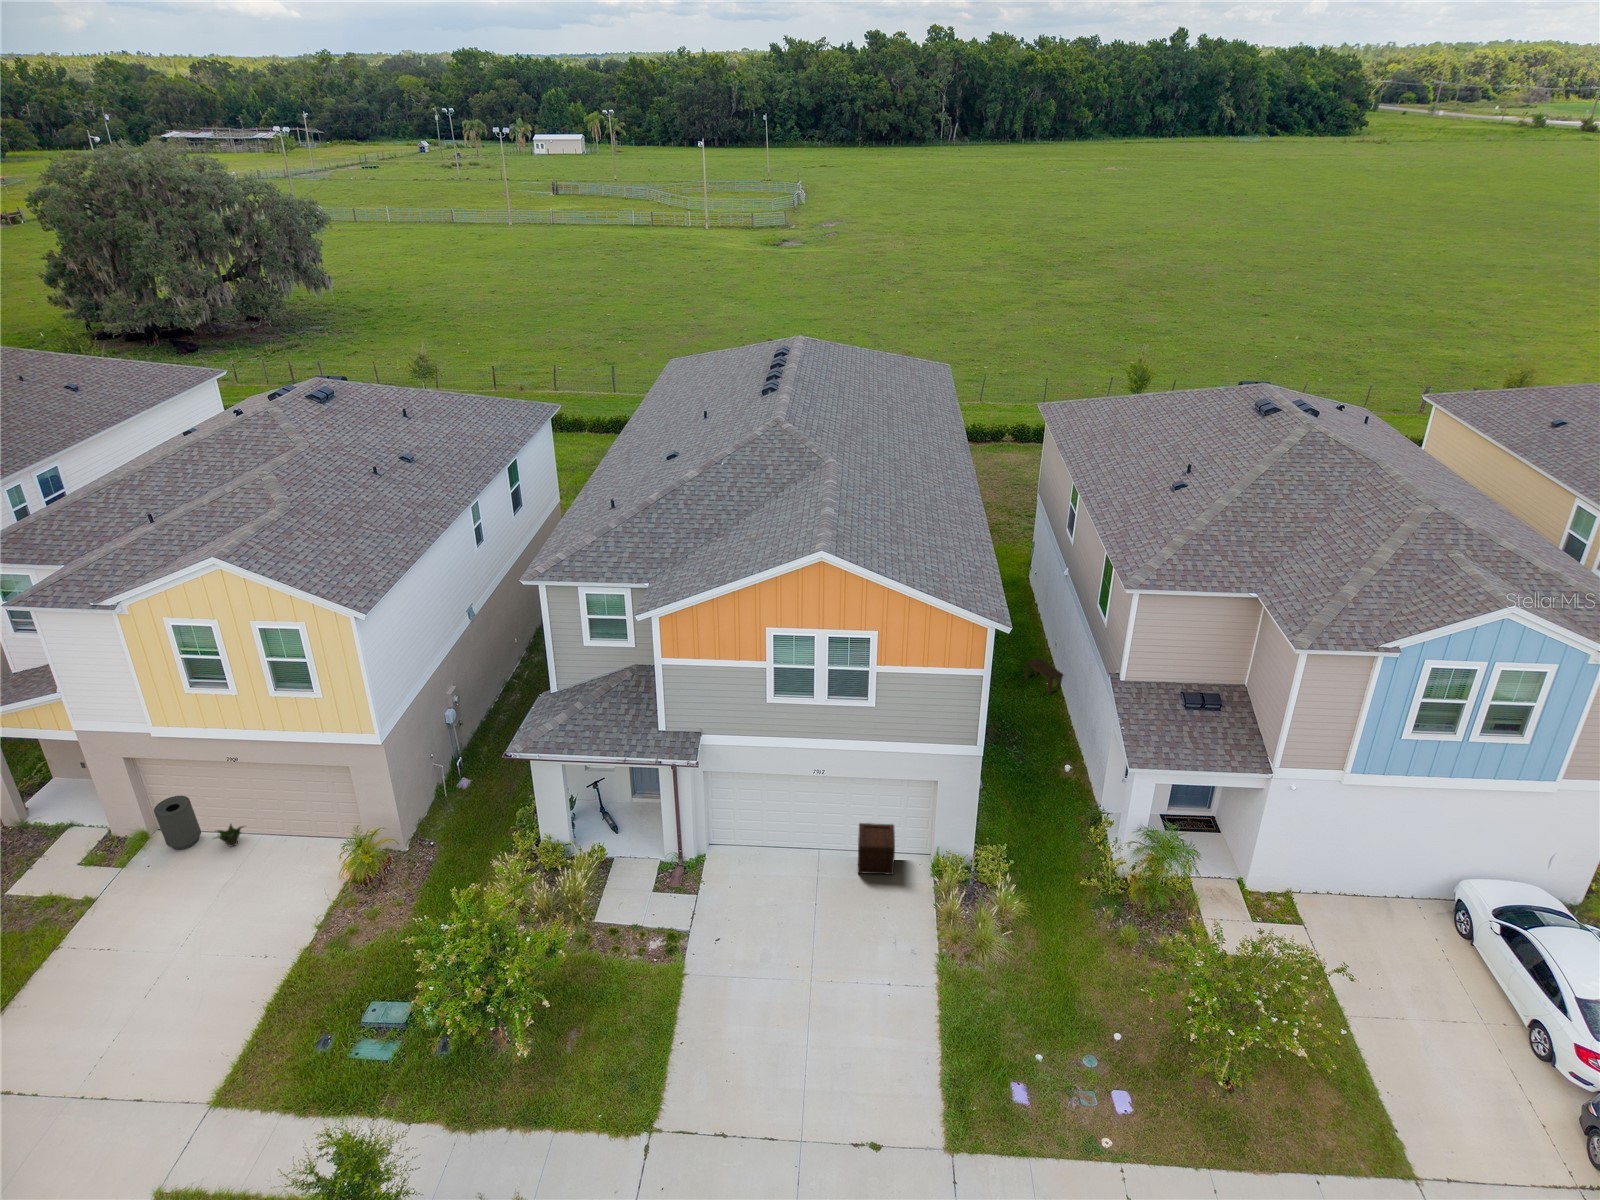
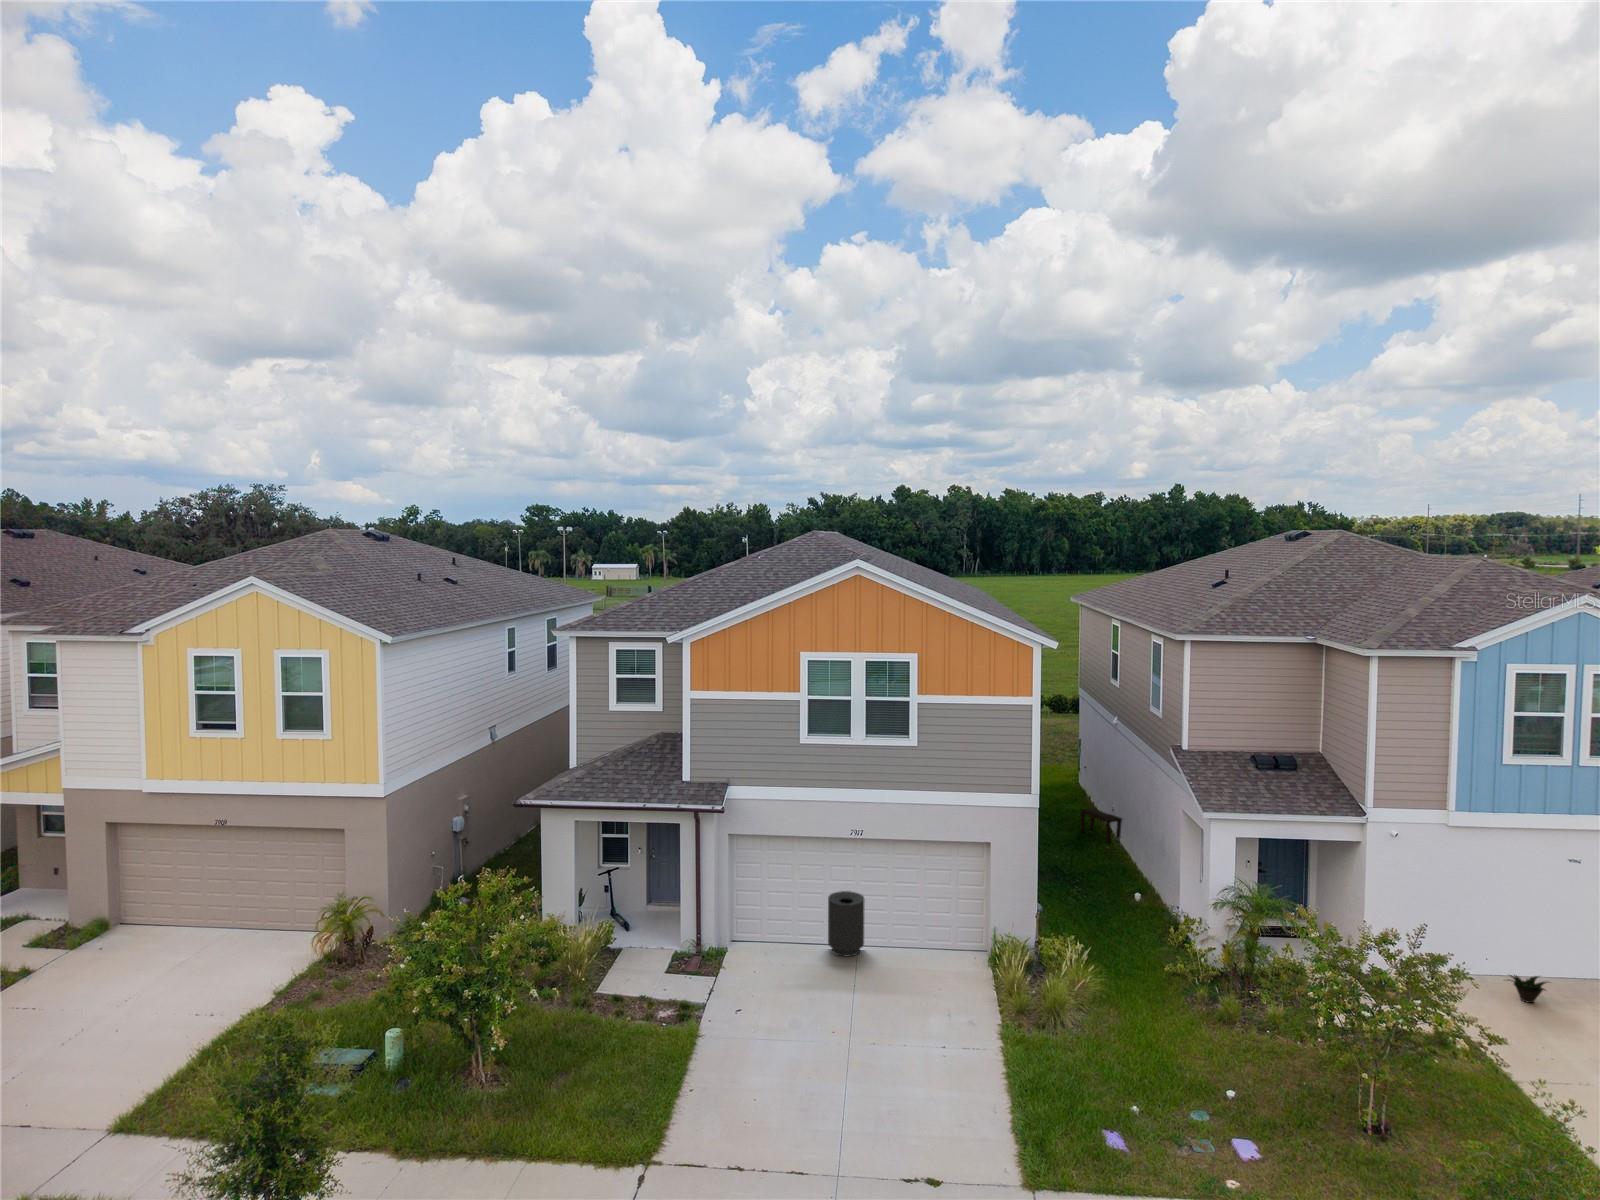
trash can: present [154,796,201,850] -> present [828,891,864,957]
wooden crate: present [858,823,895,875] -> none [902,906,945,964]
decorative plant: present [213,824,243,846] -> present [1509,976,1548,1003]

